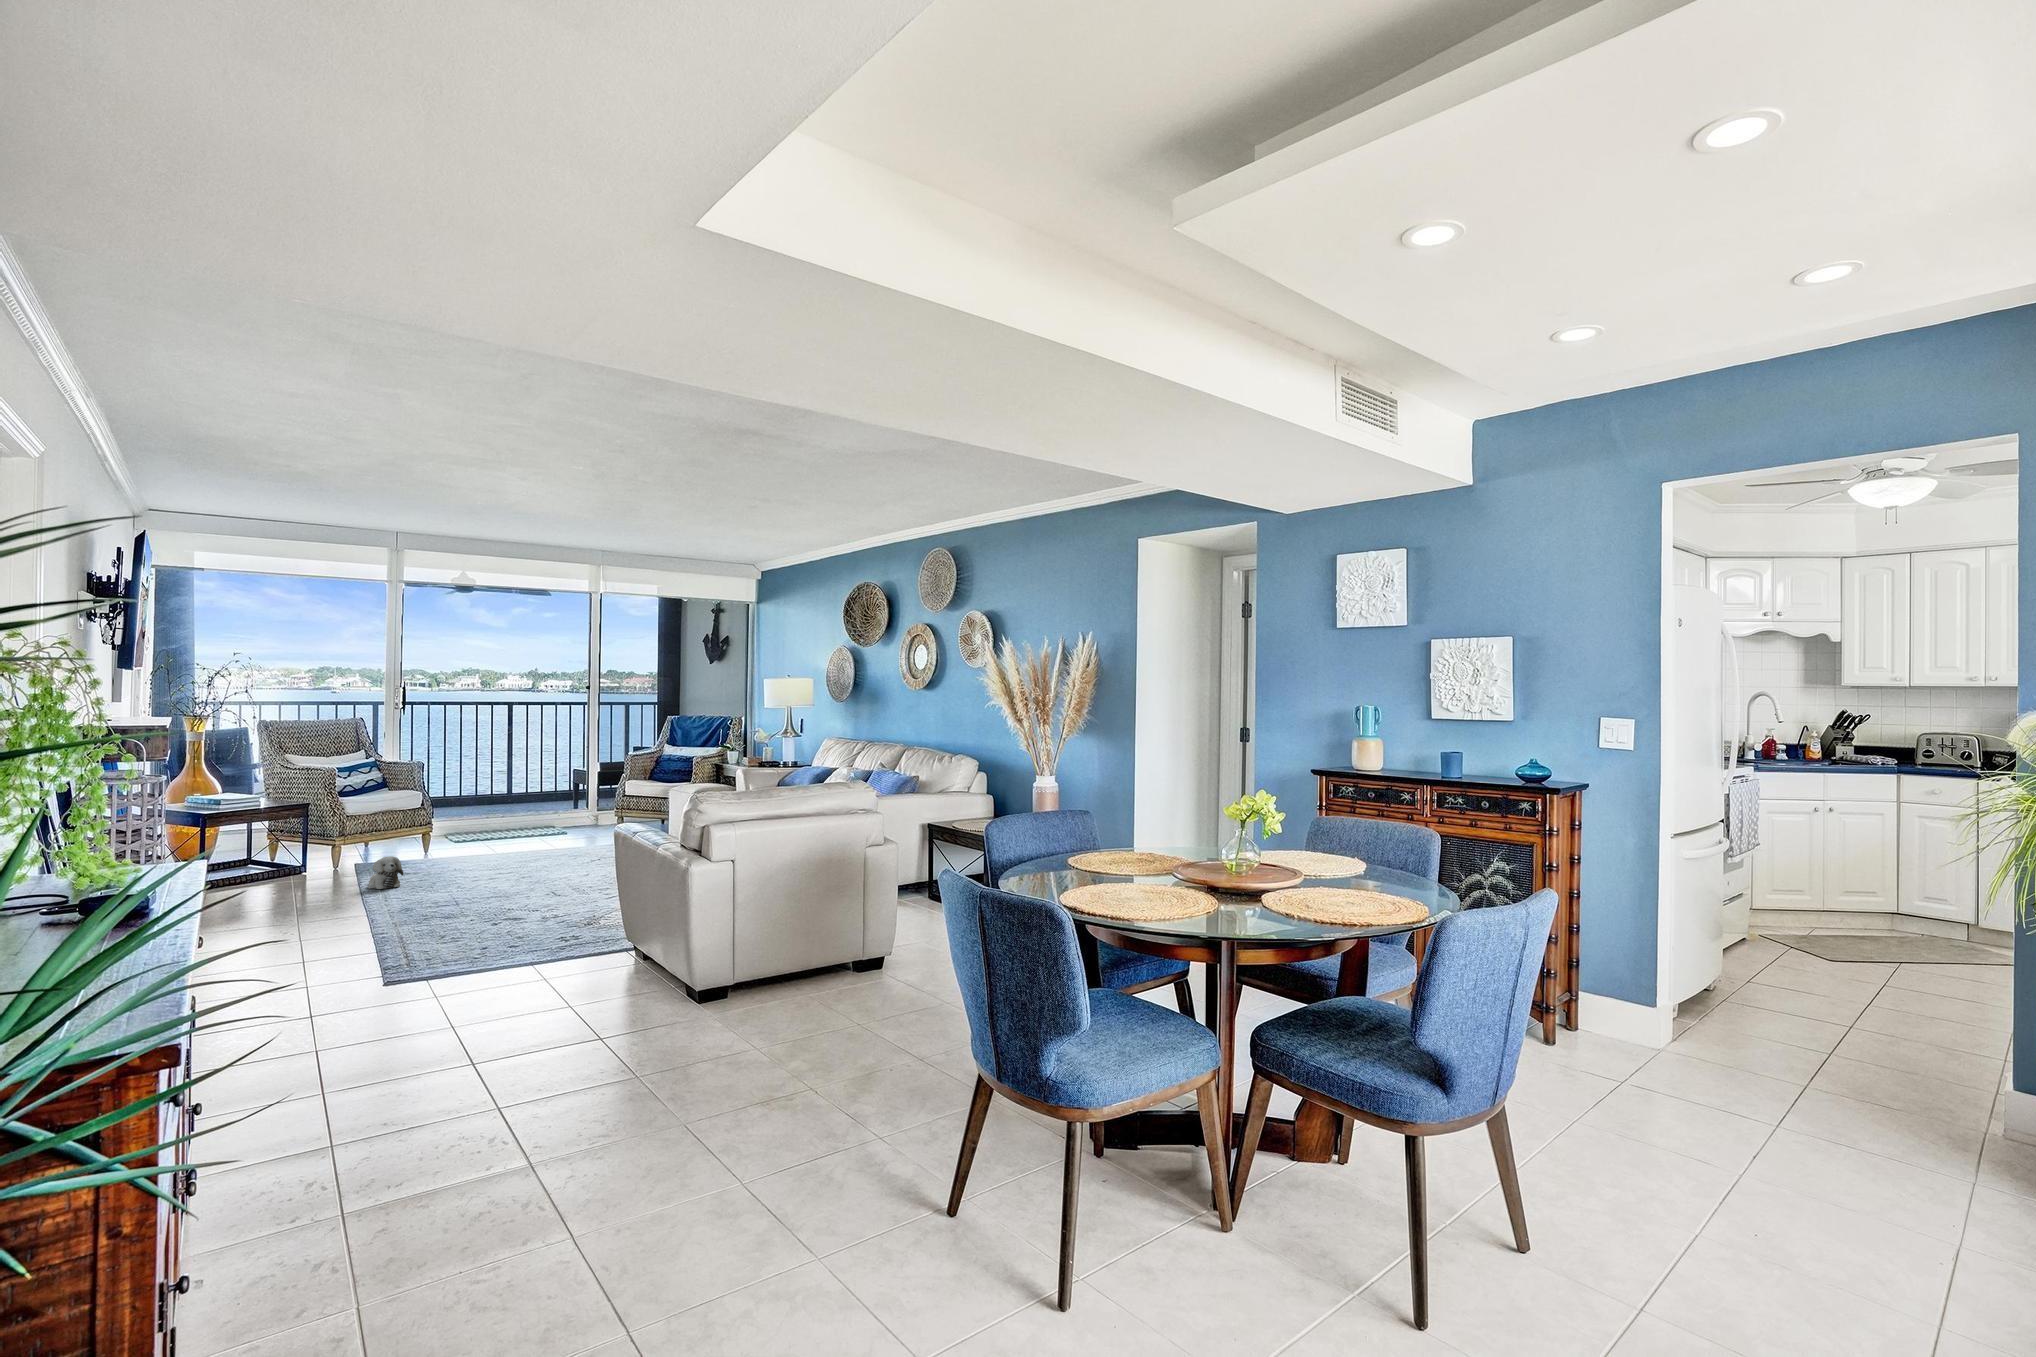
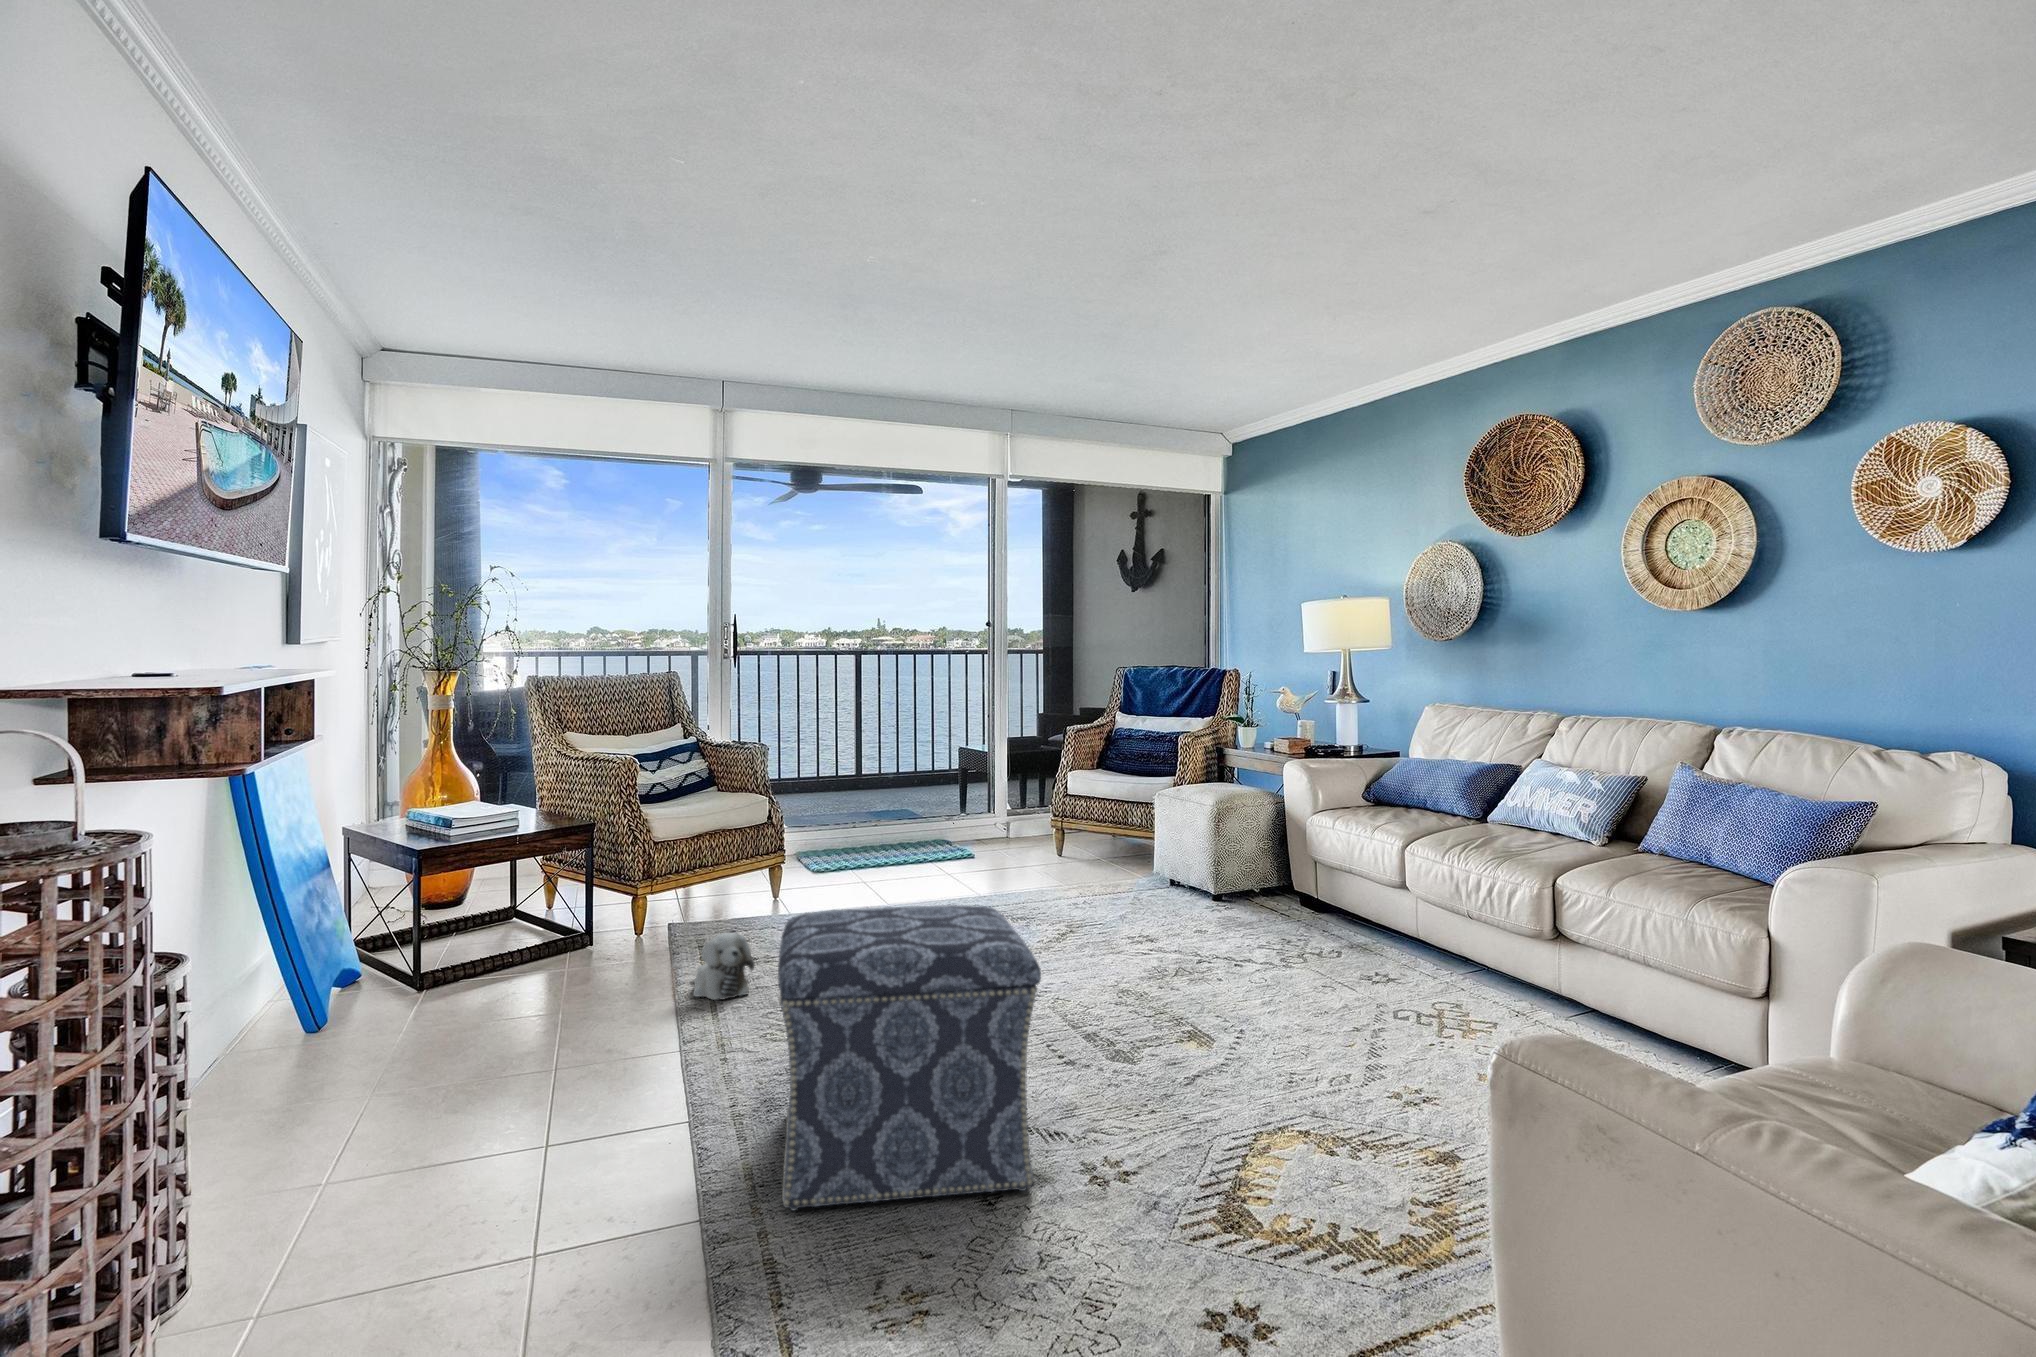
ottoman: none [405,826,518,935] -> present [778,905,1041,1210]

